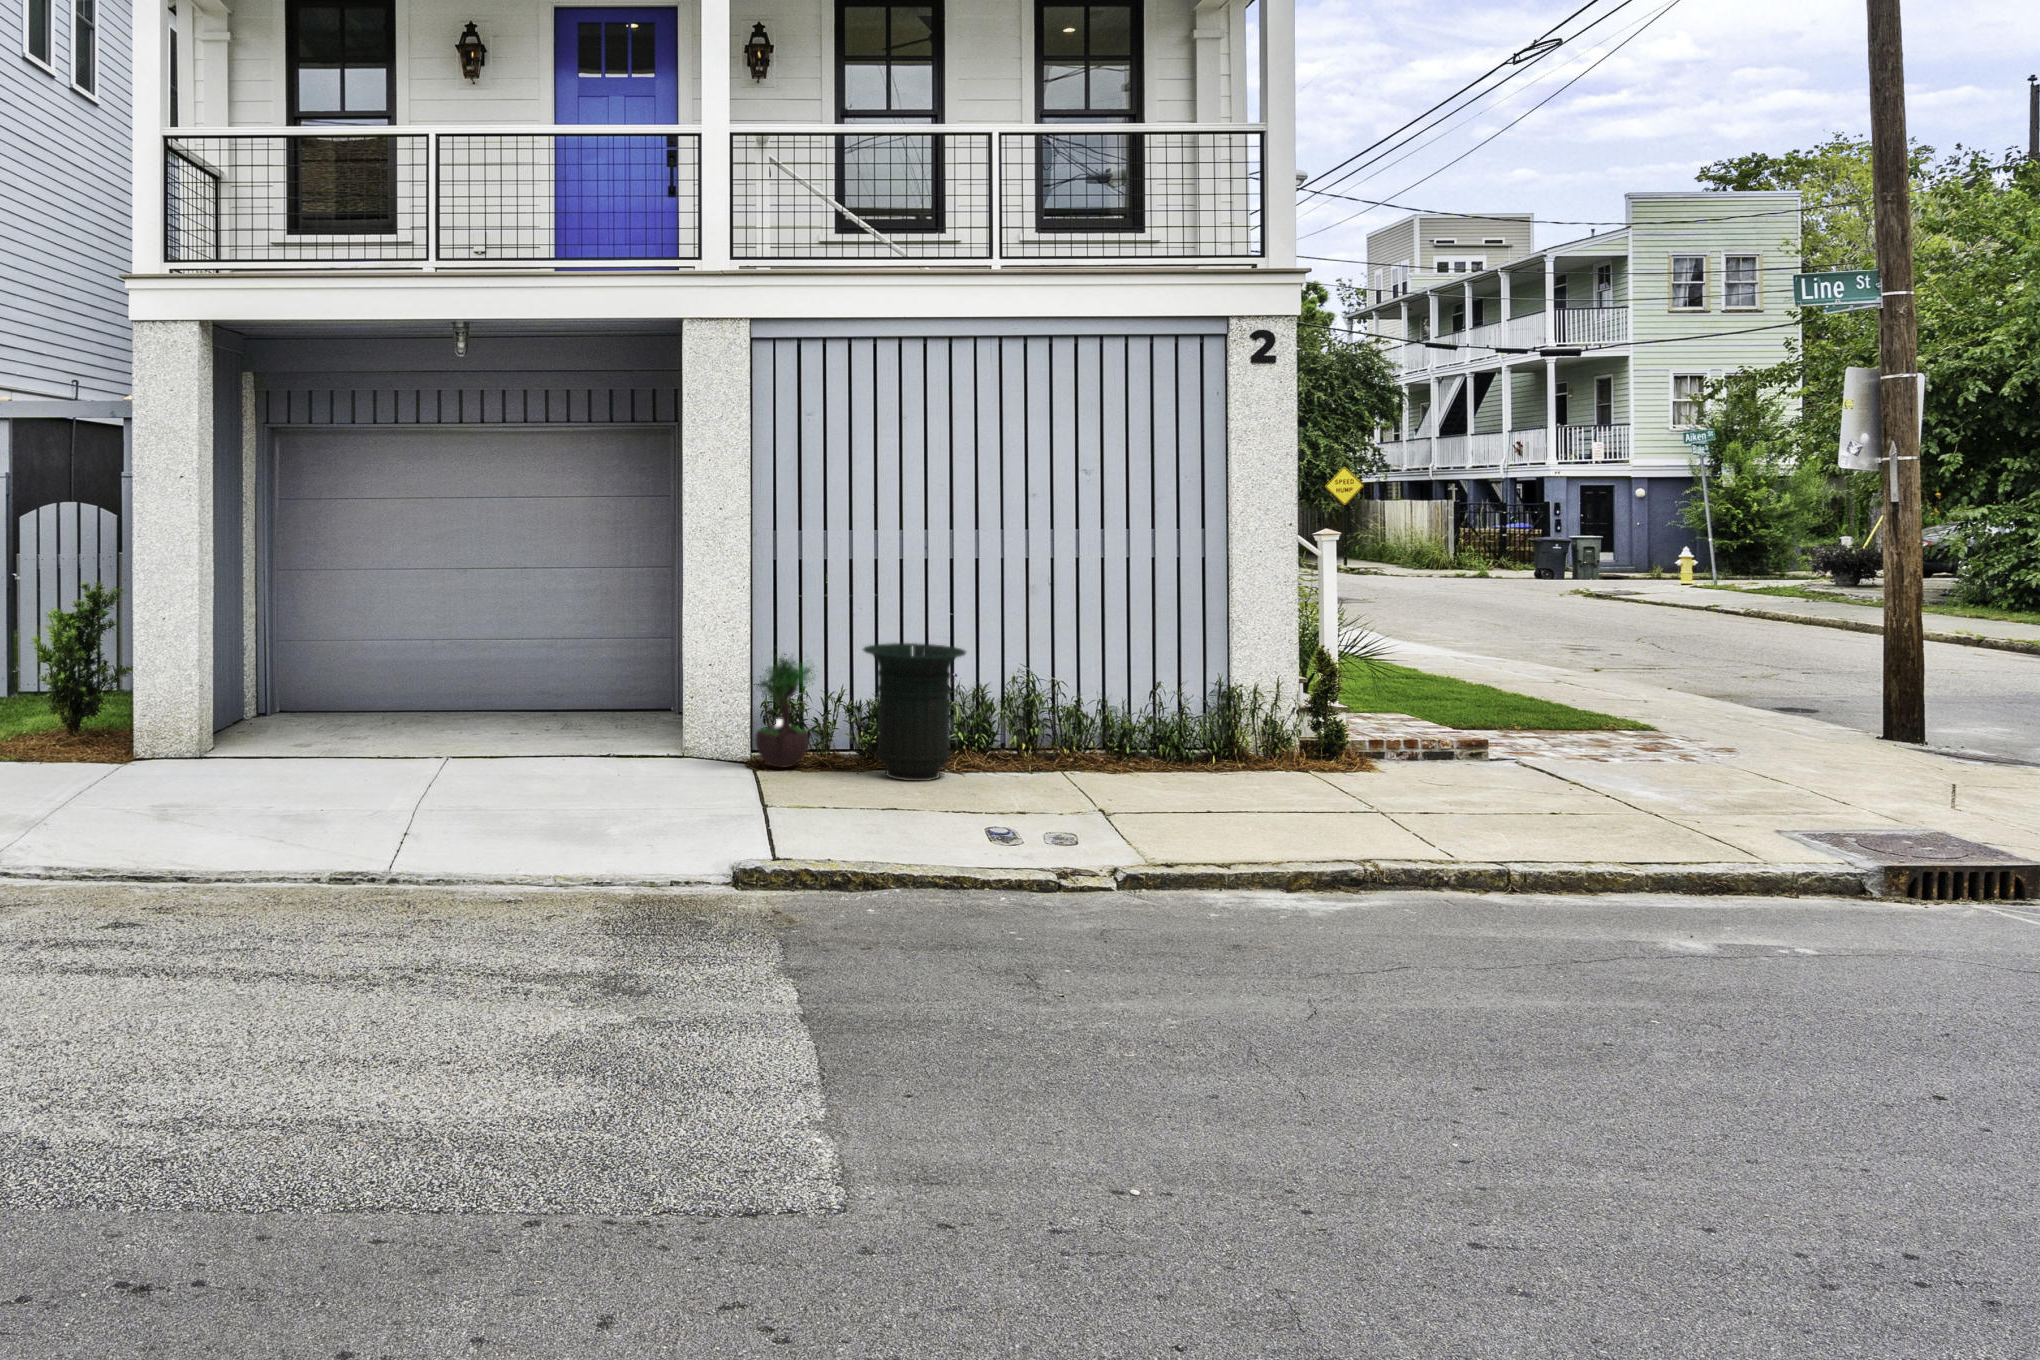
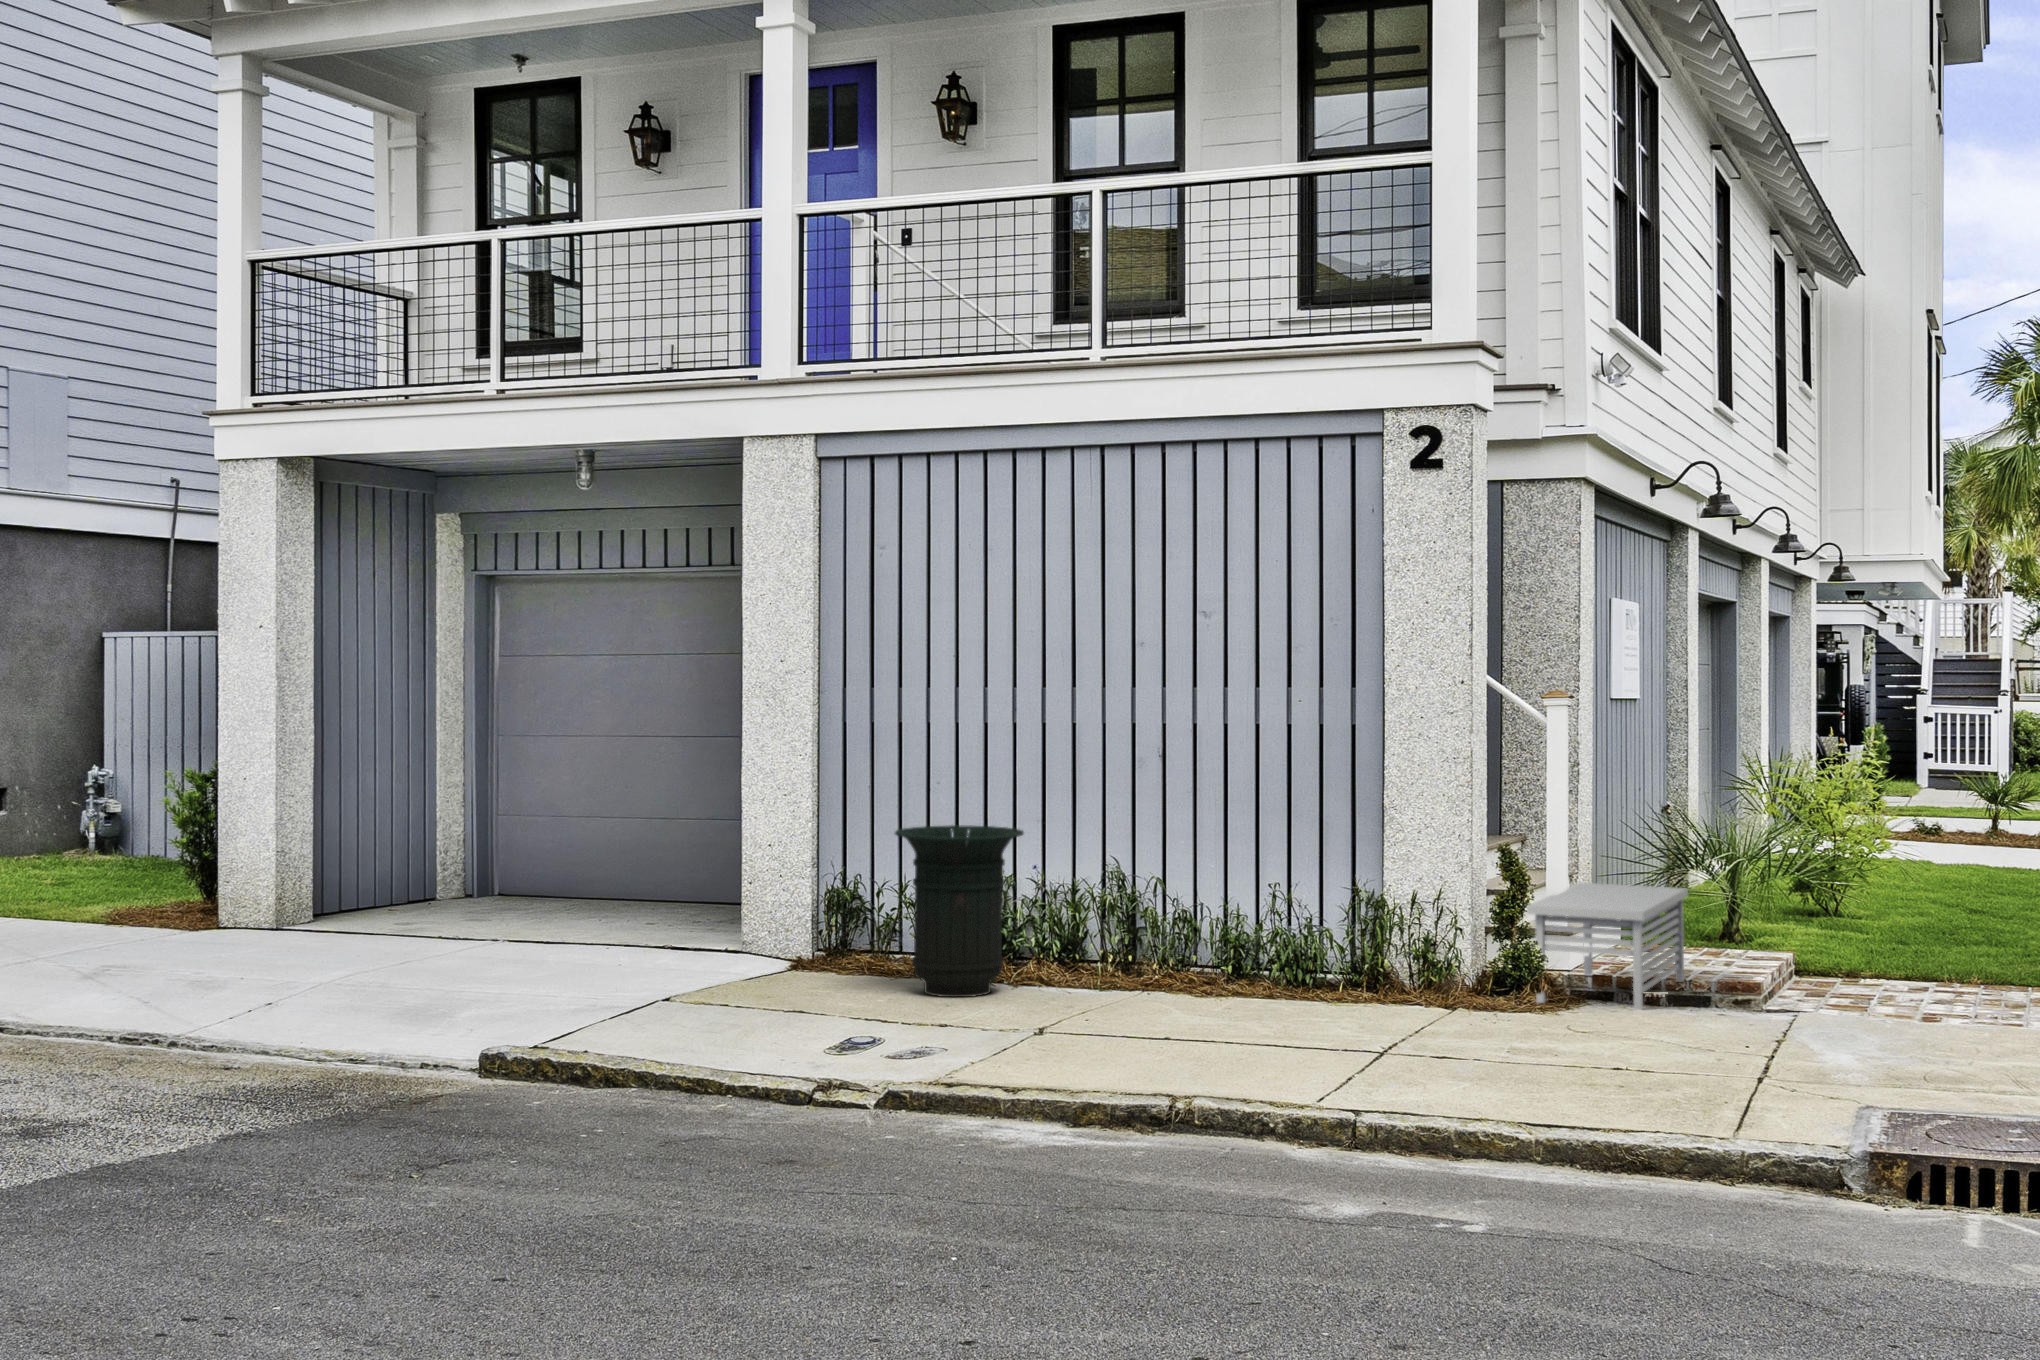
potted tree: present [749,654,815,768] -> none [780,824,867,977]
storage bench: none [1265,667,1391,761] -> present [1527,883,1688,1010]

